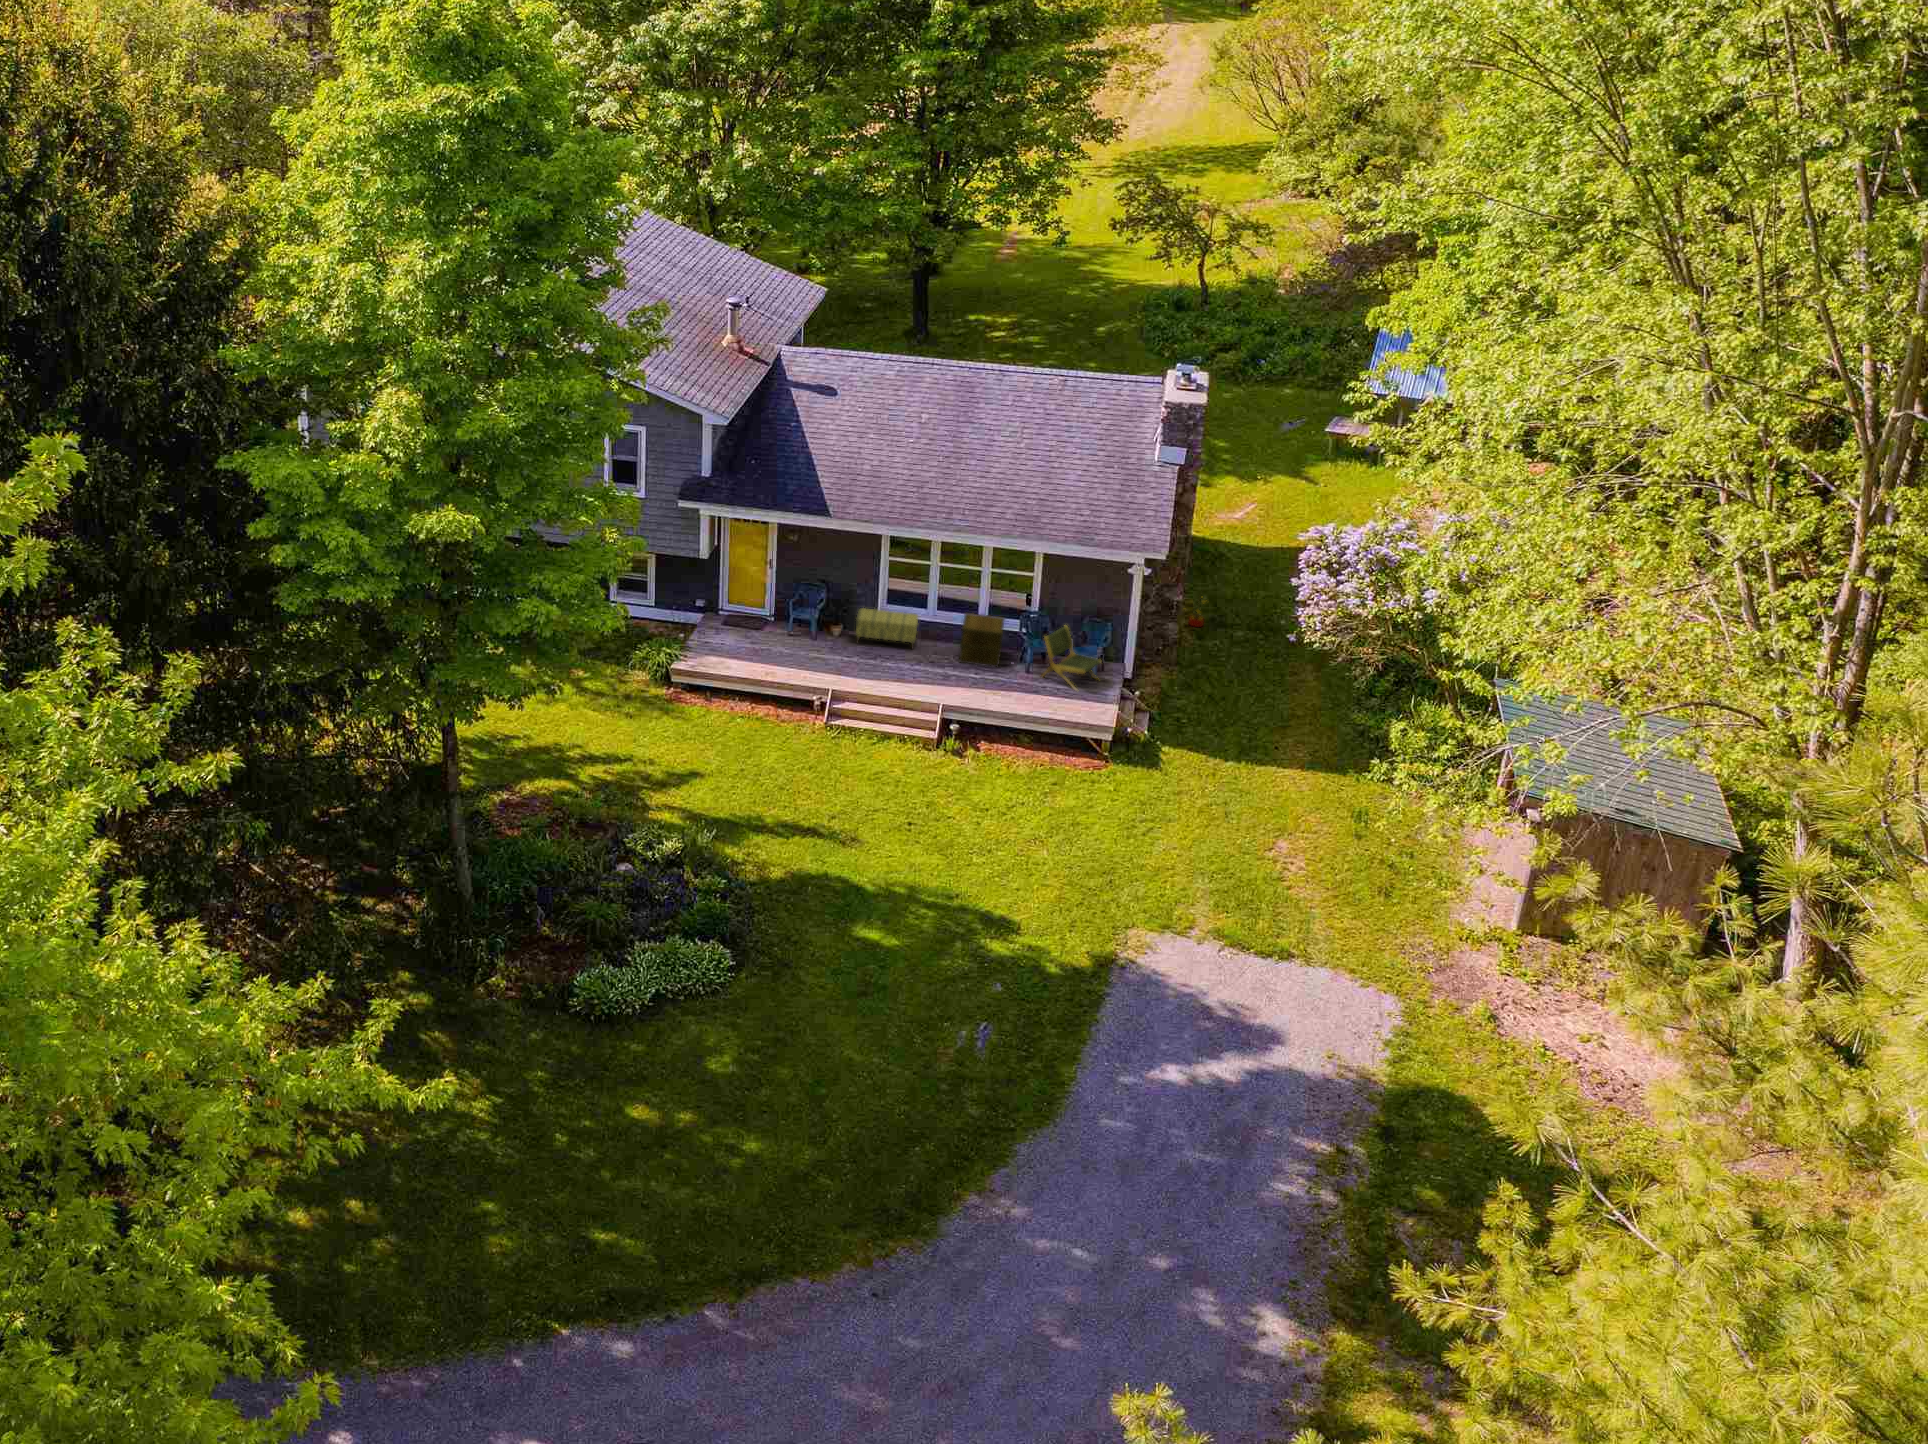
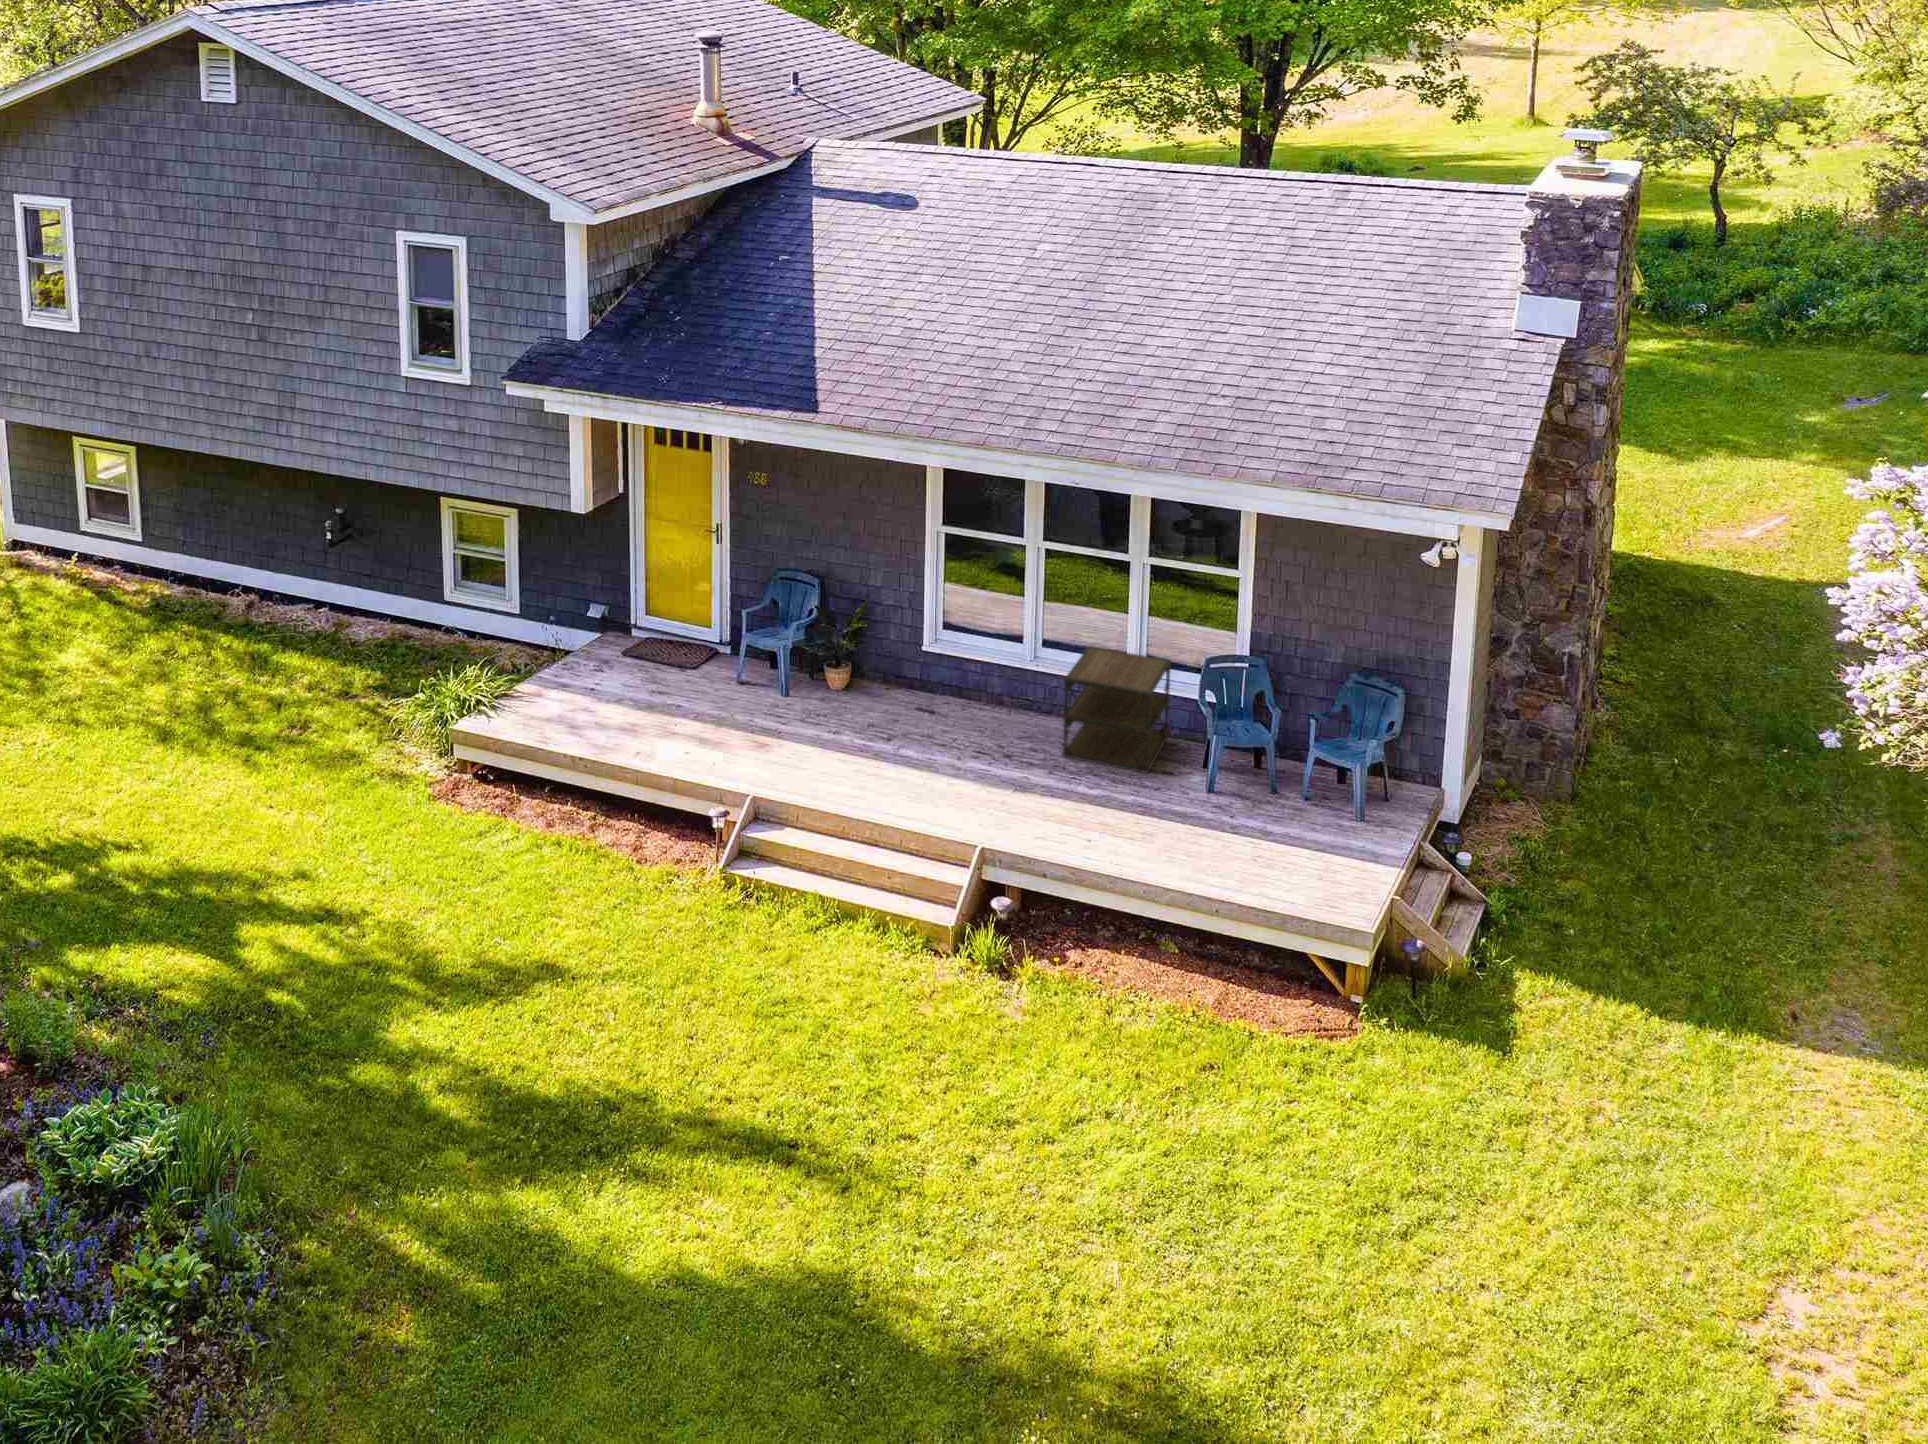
decorative plant: present [1189,597,1204,627] -> none [1598,637,1662,719]
bench: present [856,608,918,647] -> none [861,628,997,723]
lounge chair: present [1042,626,1101,690] -> none [1233,683,1373,844]

